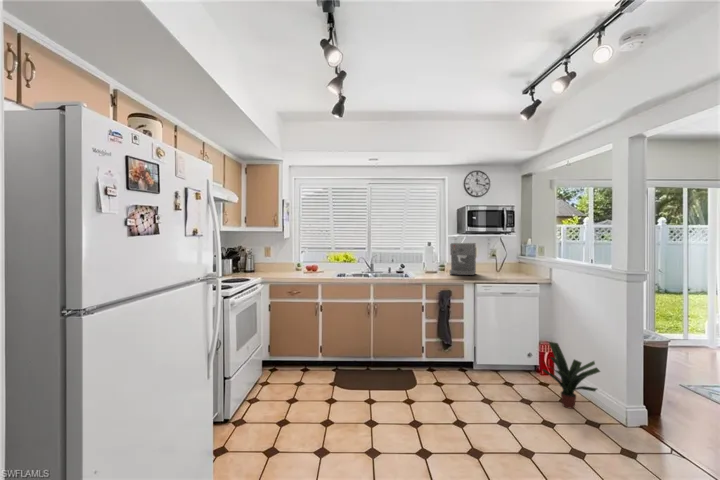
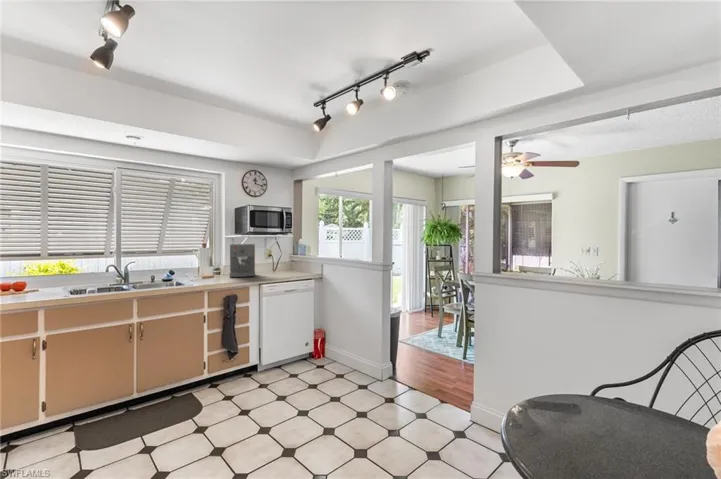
potted plant: present [542,342,600,408] -> none [324,329,366,382]

